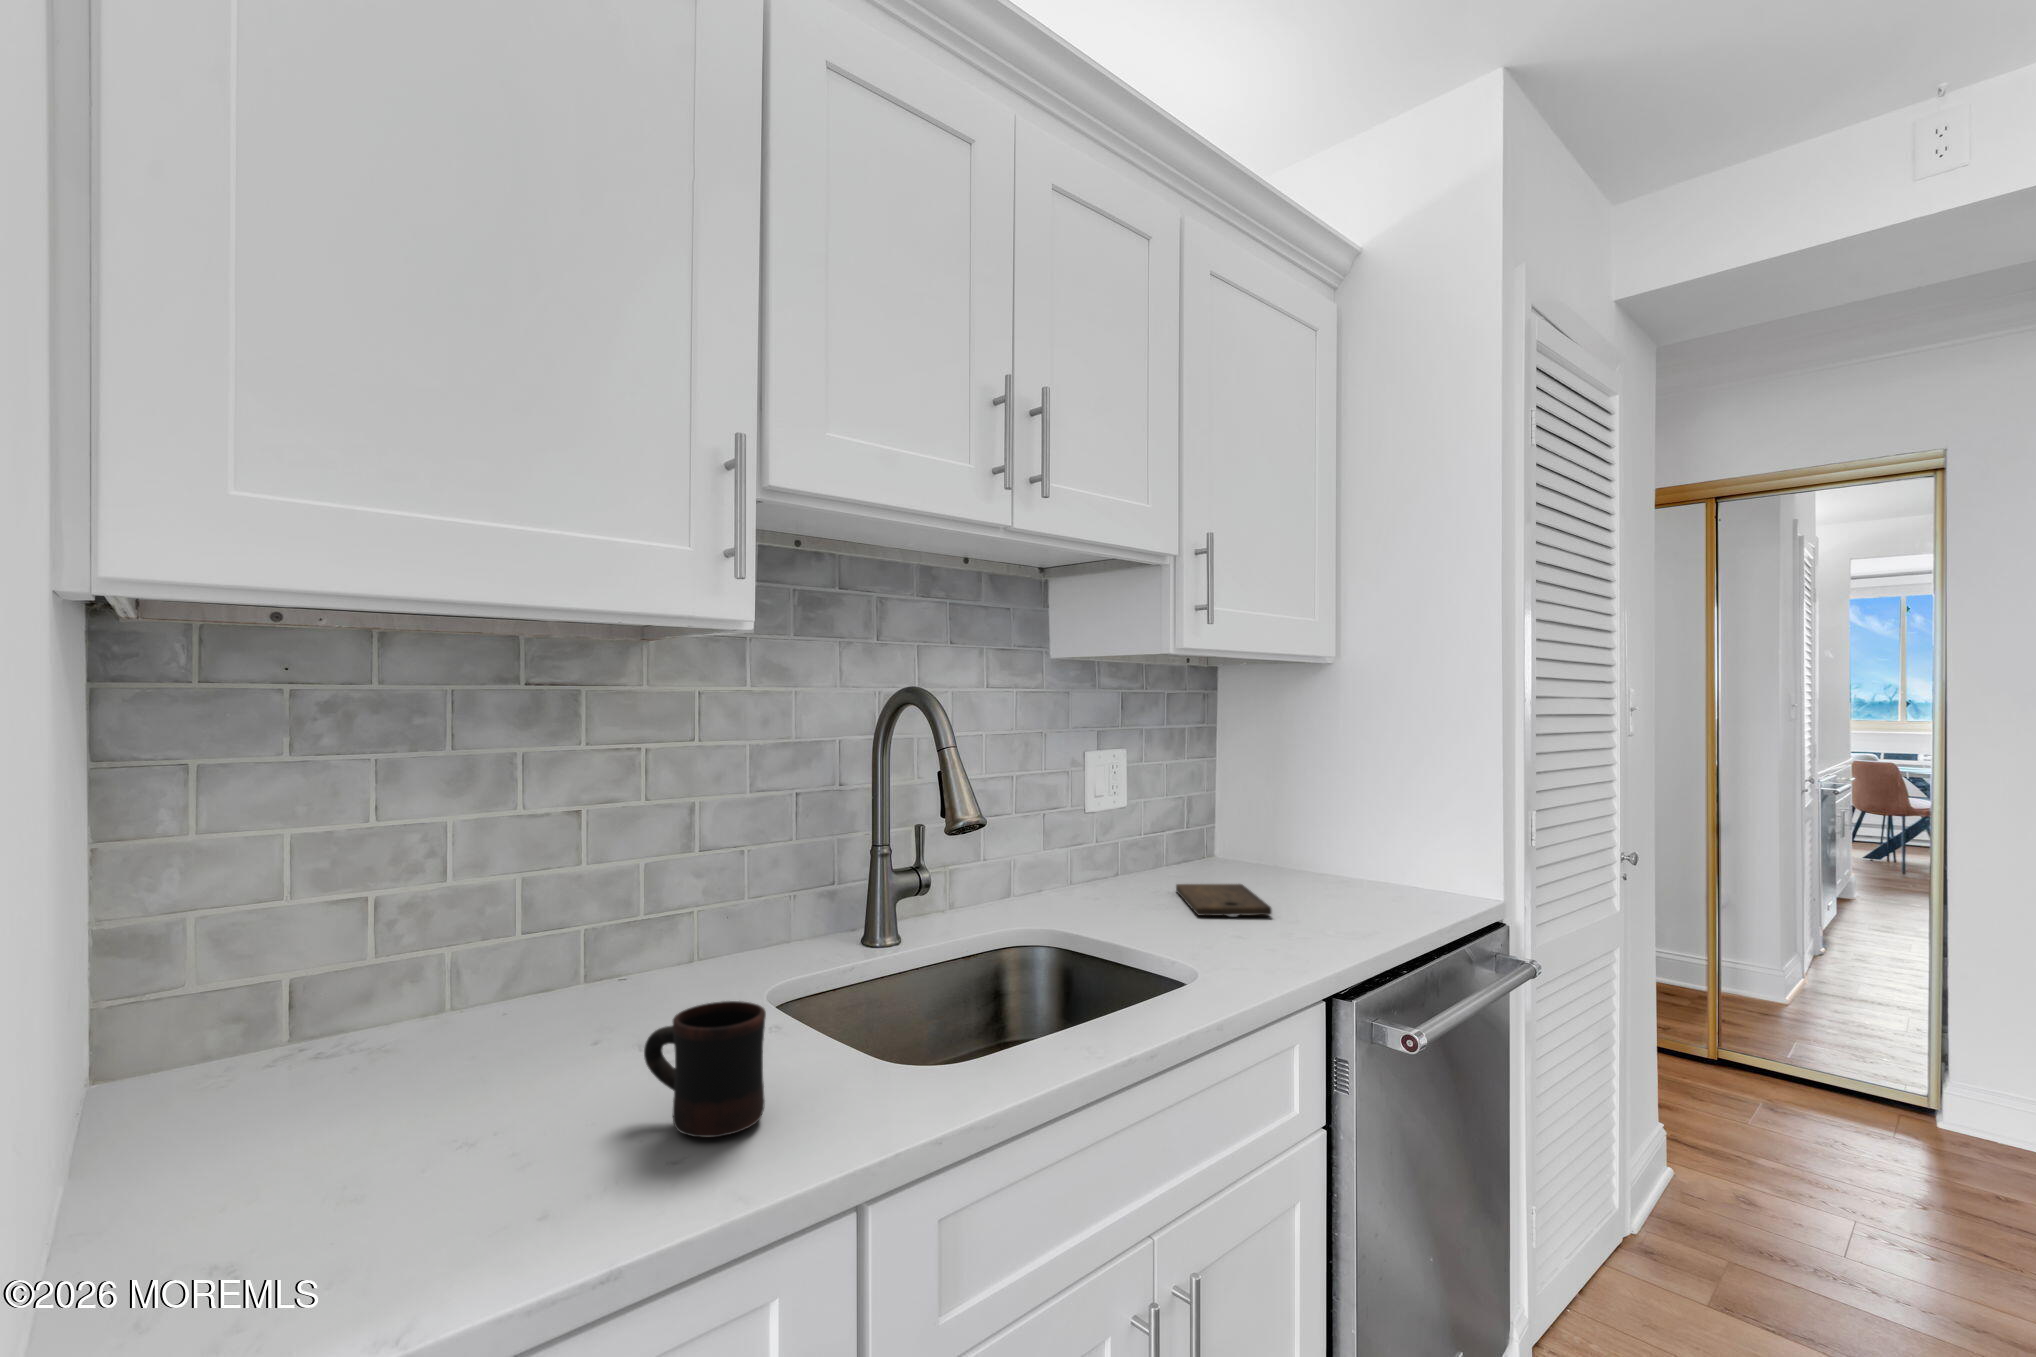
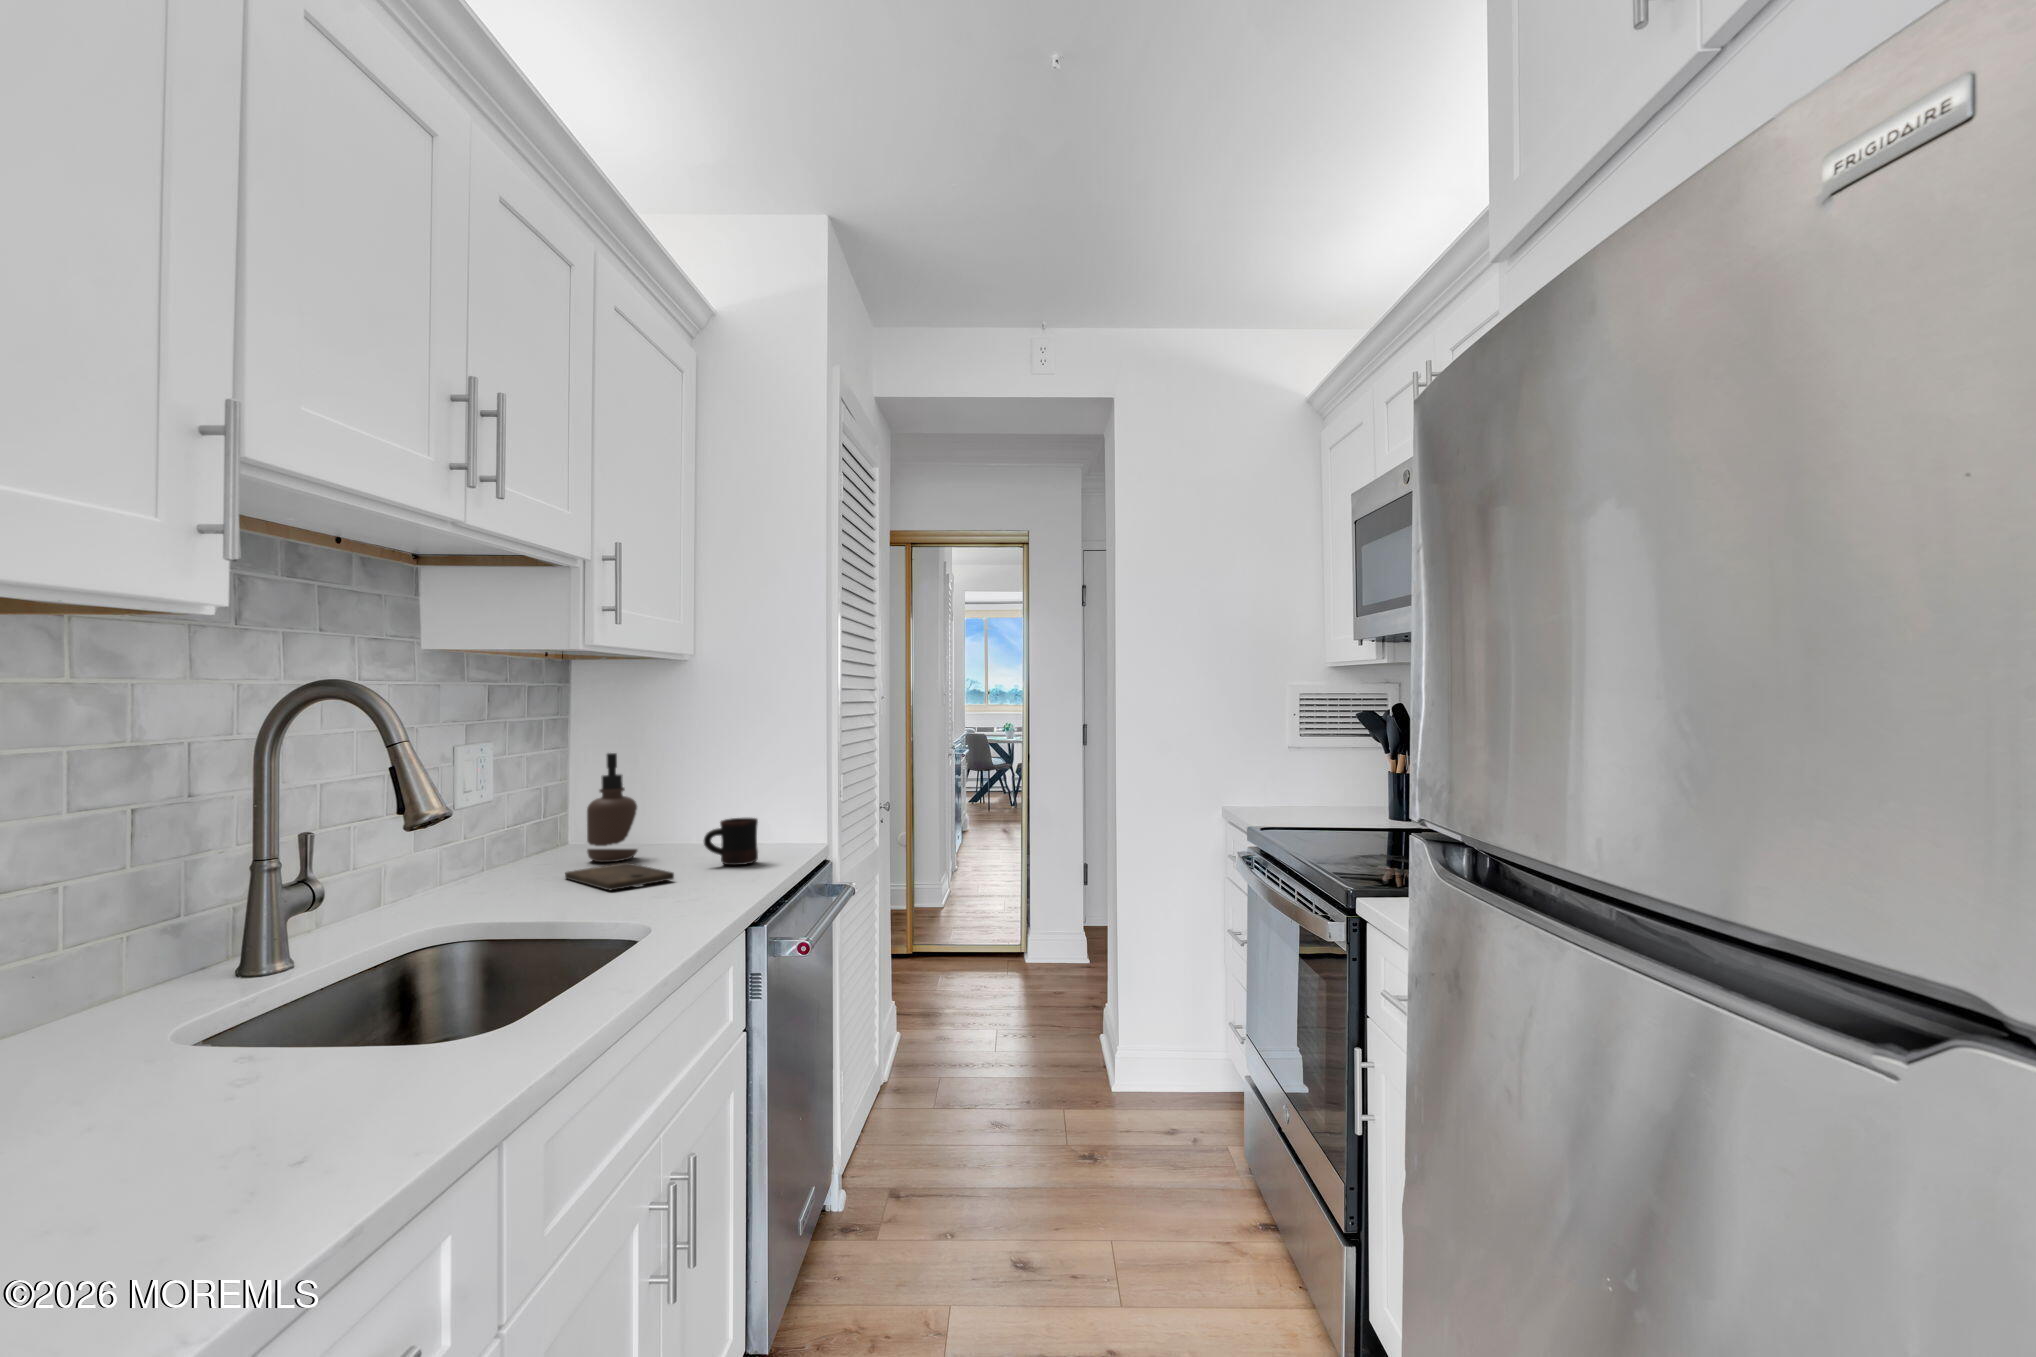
soap dispenser: none [1215,759,1267,879] -> present [587,753,637,862]
mug: present [644,1001,766,1138] -> present [704,818,758,865]

